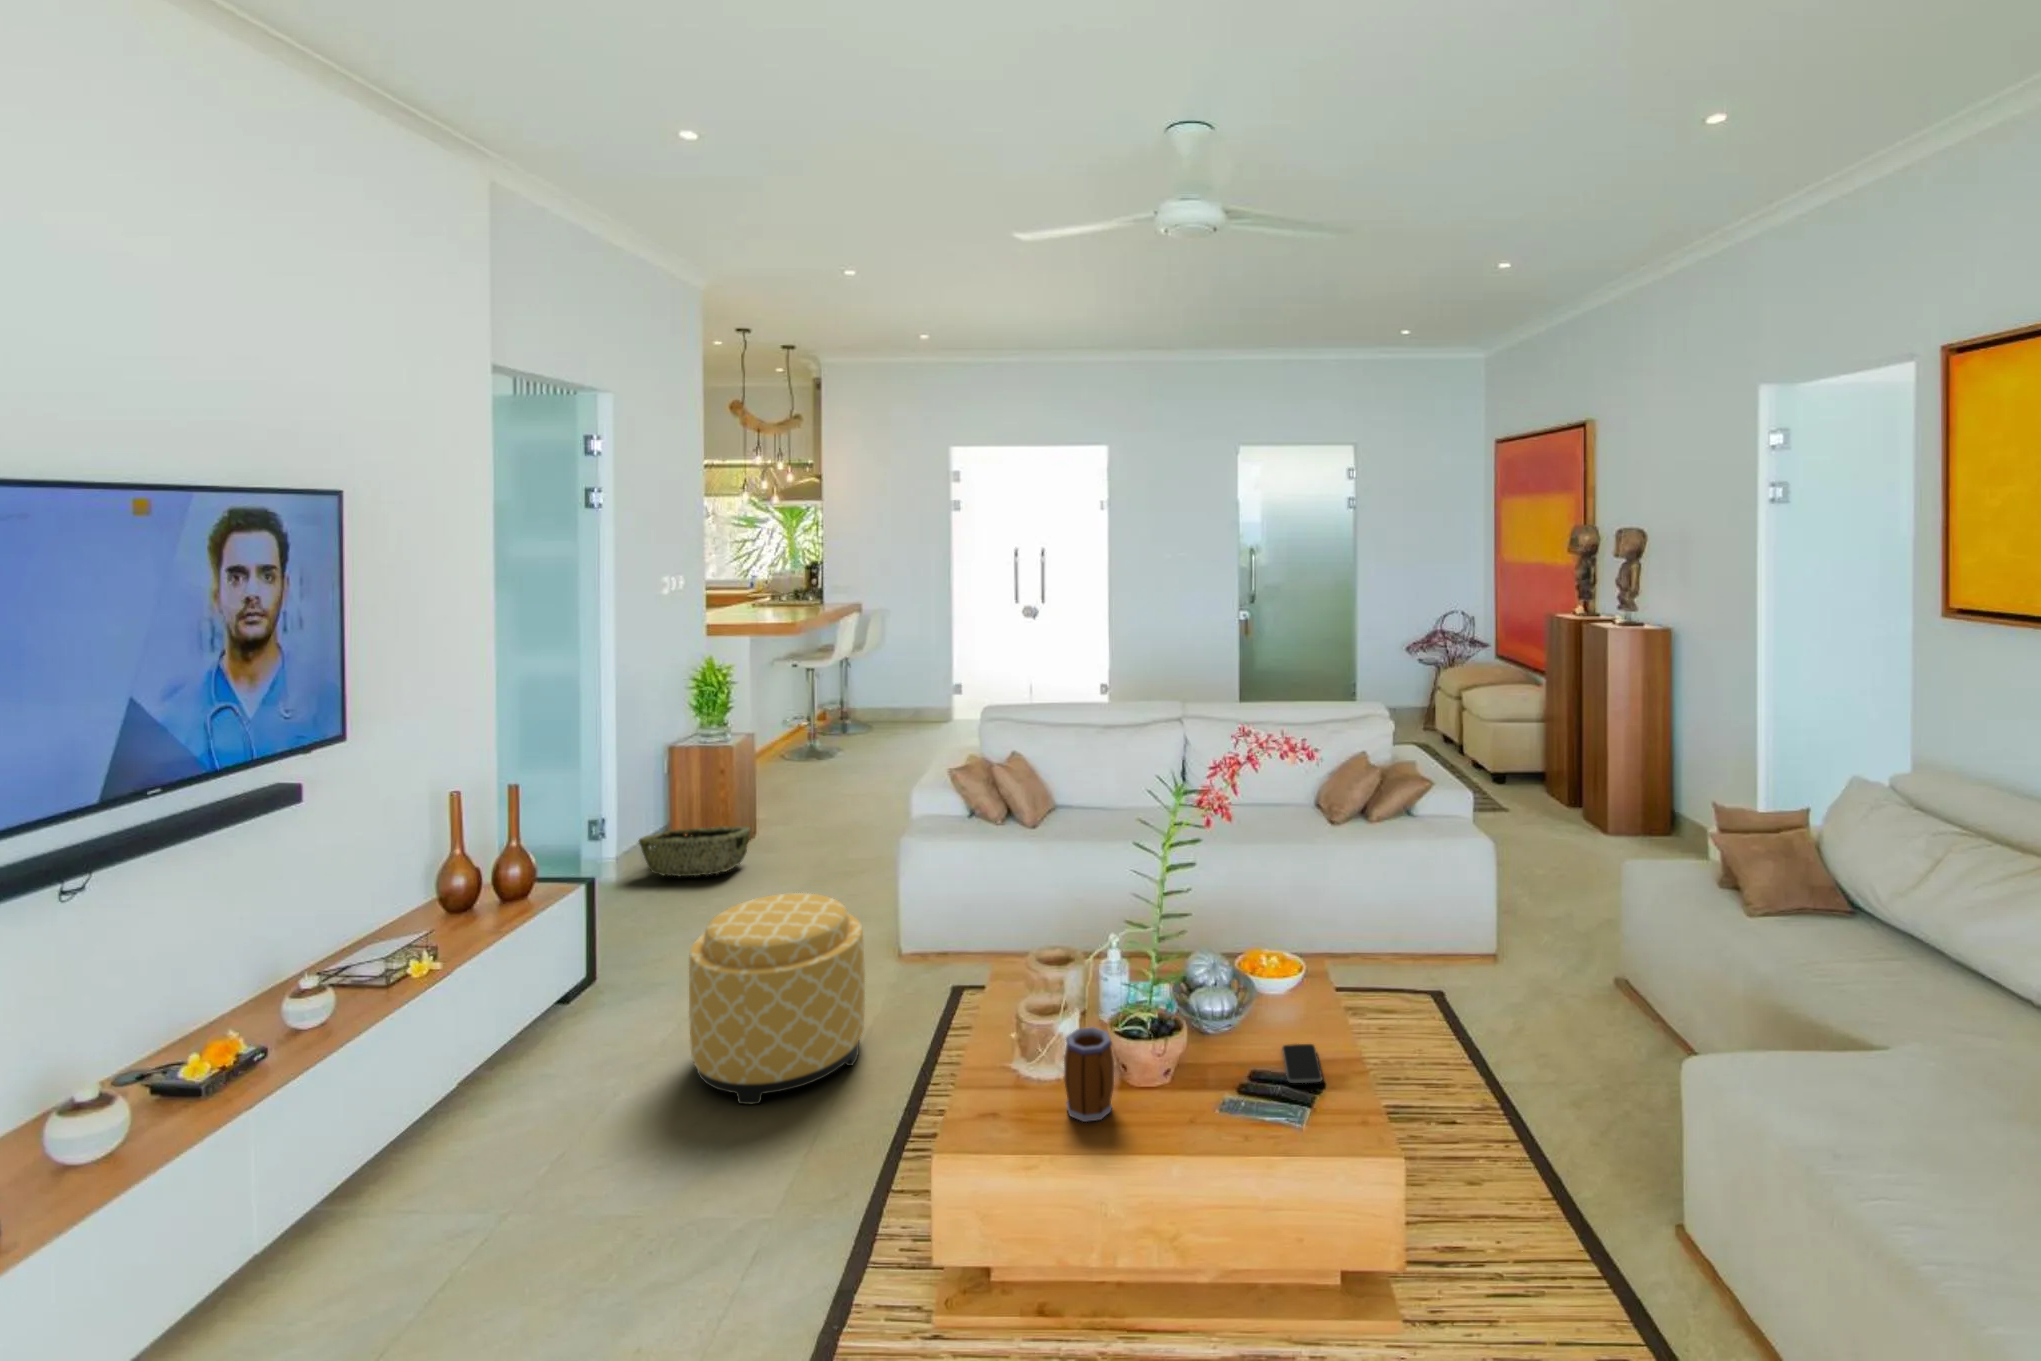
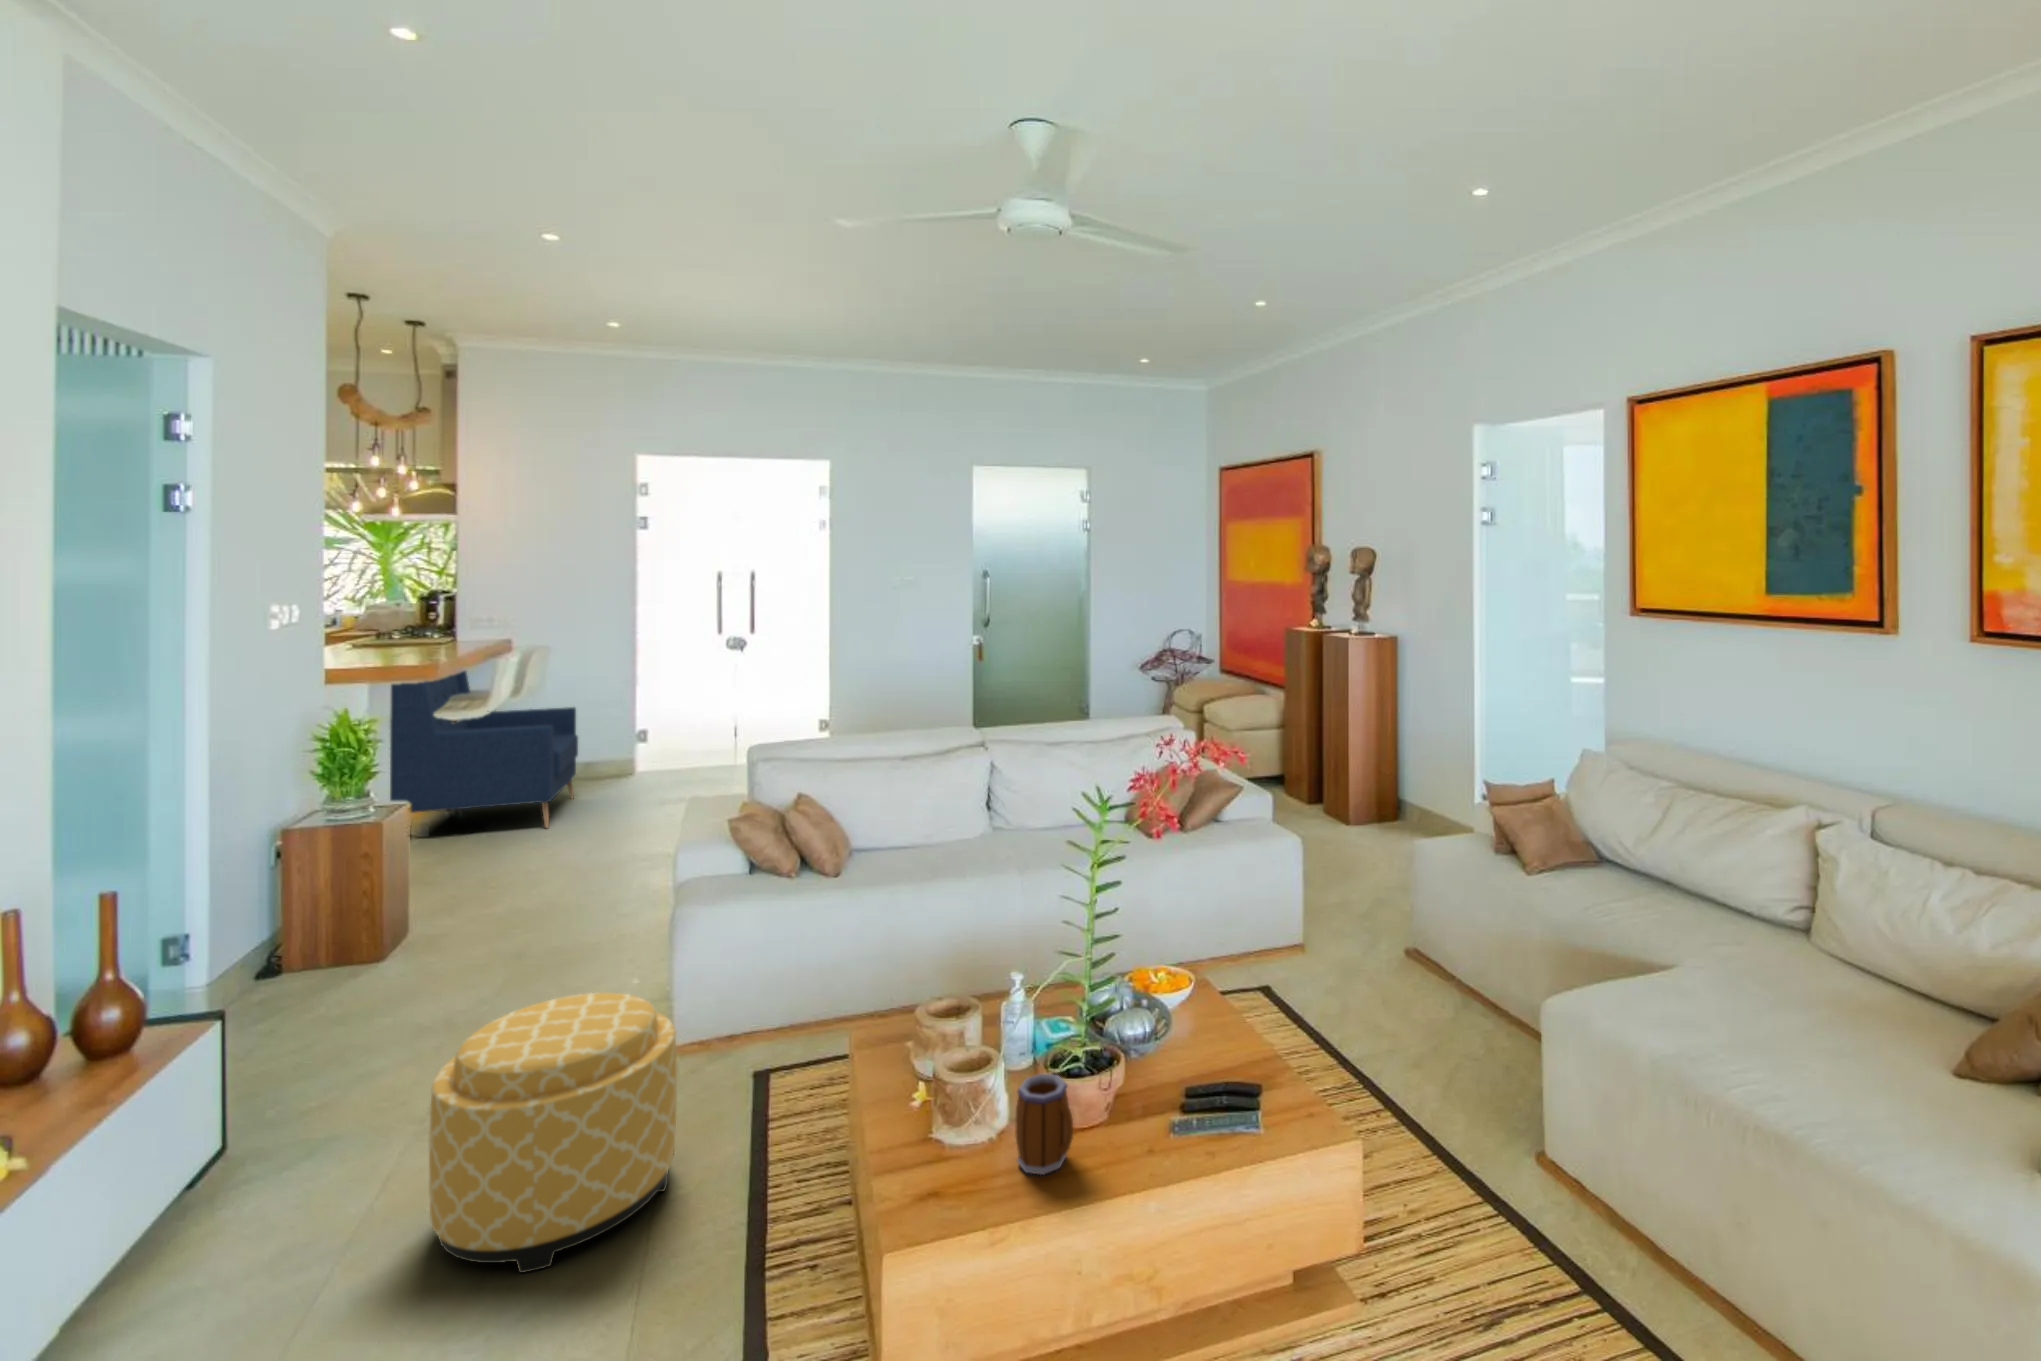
armchair: none [769,621,901,760] -> present [390,671,578,828]
woven basket: present [639,827,750,877] -> none [232,929,415,1011]
smartphone: present [1282,1044,1322,1083] -> none [1200,1050,1251,1089]

